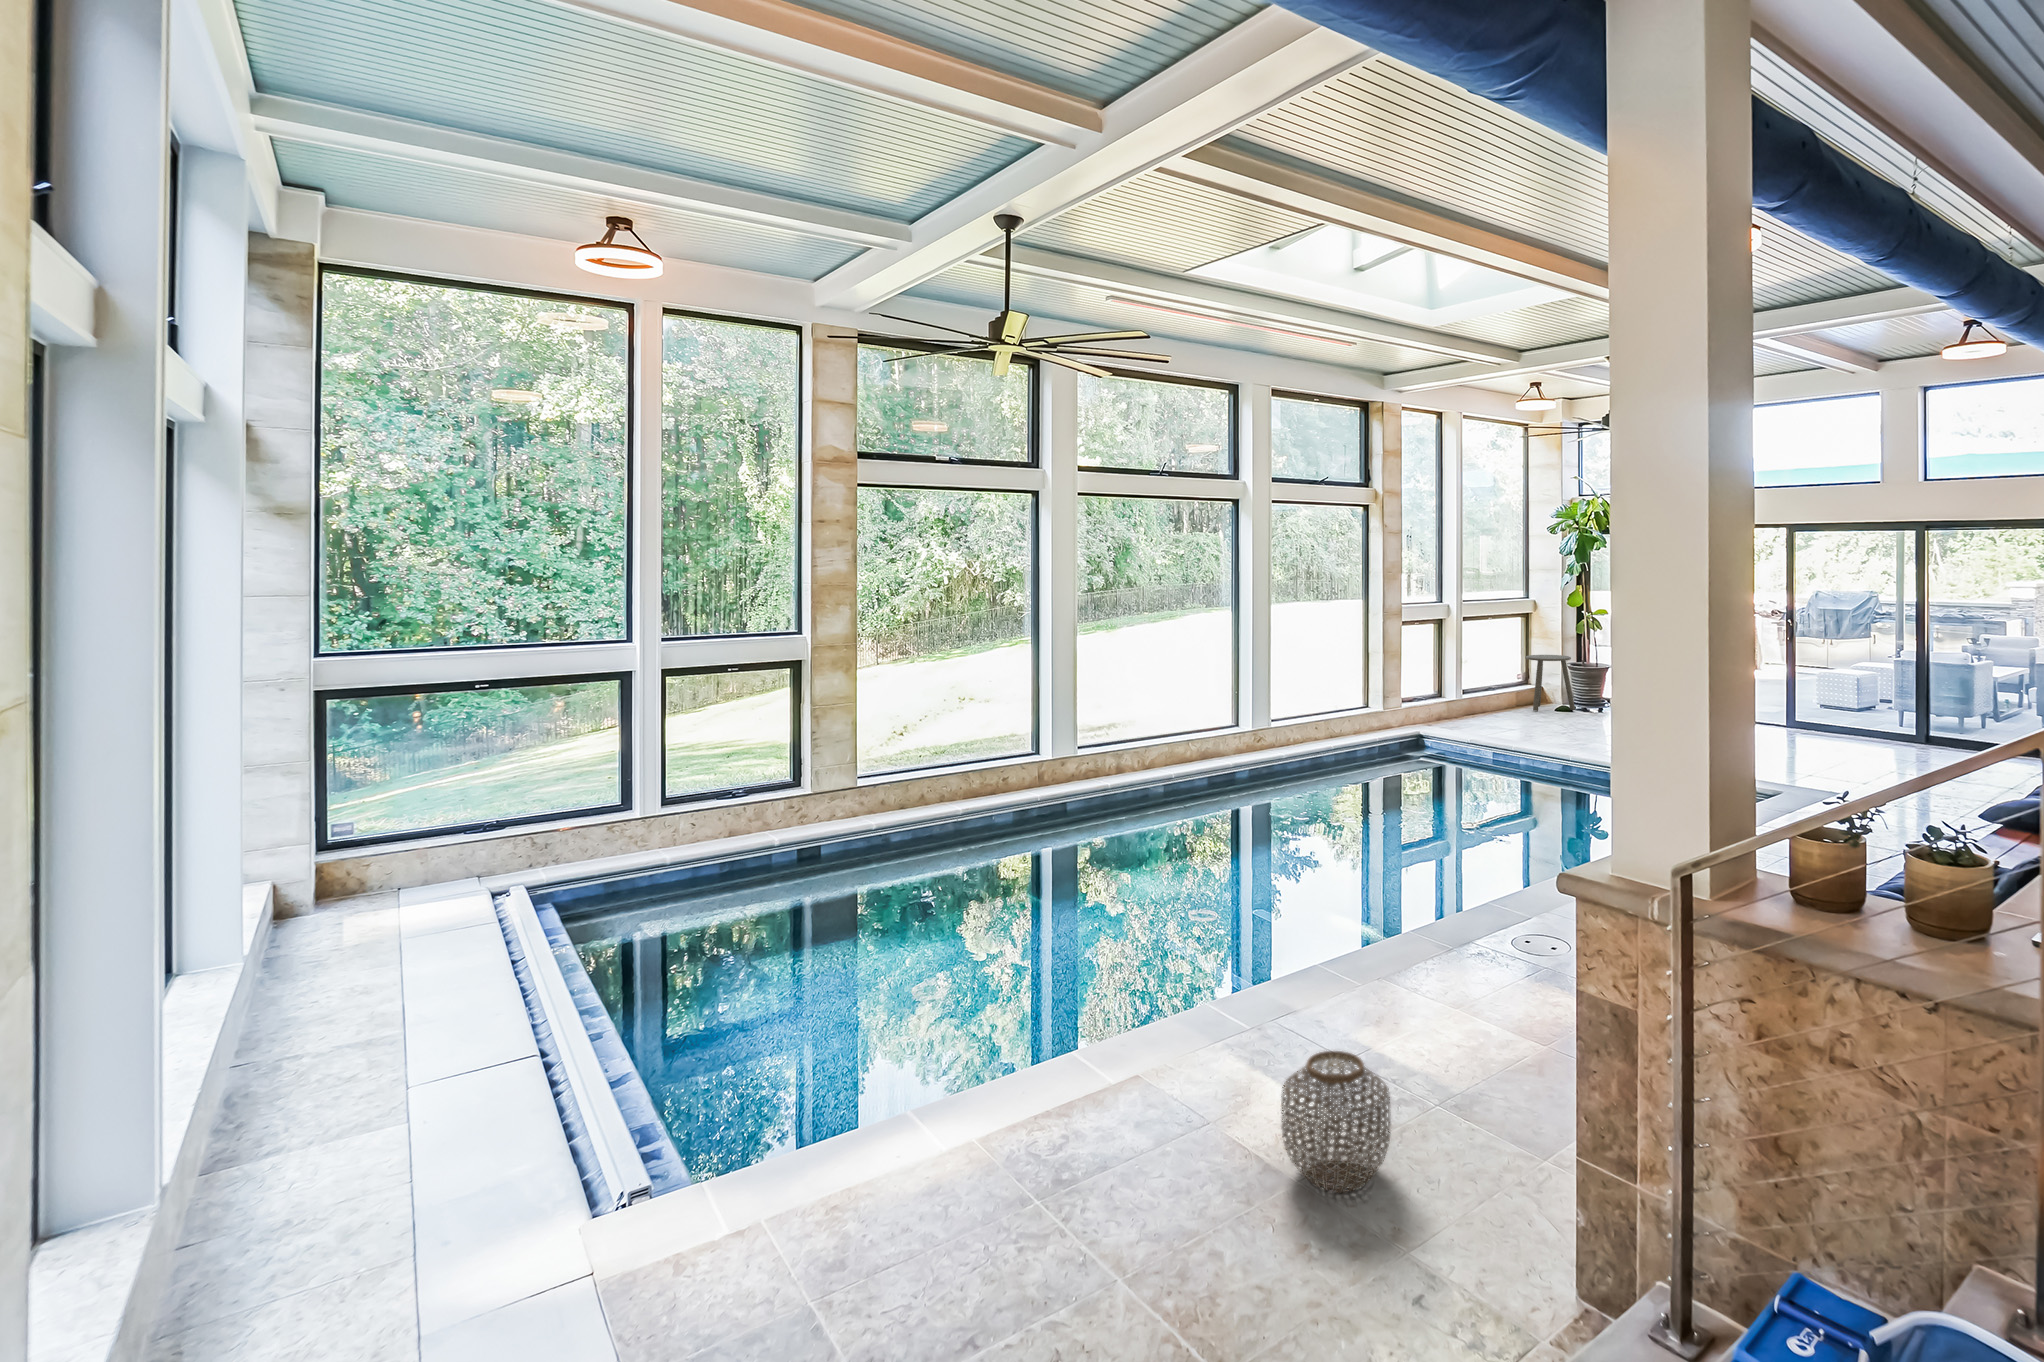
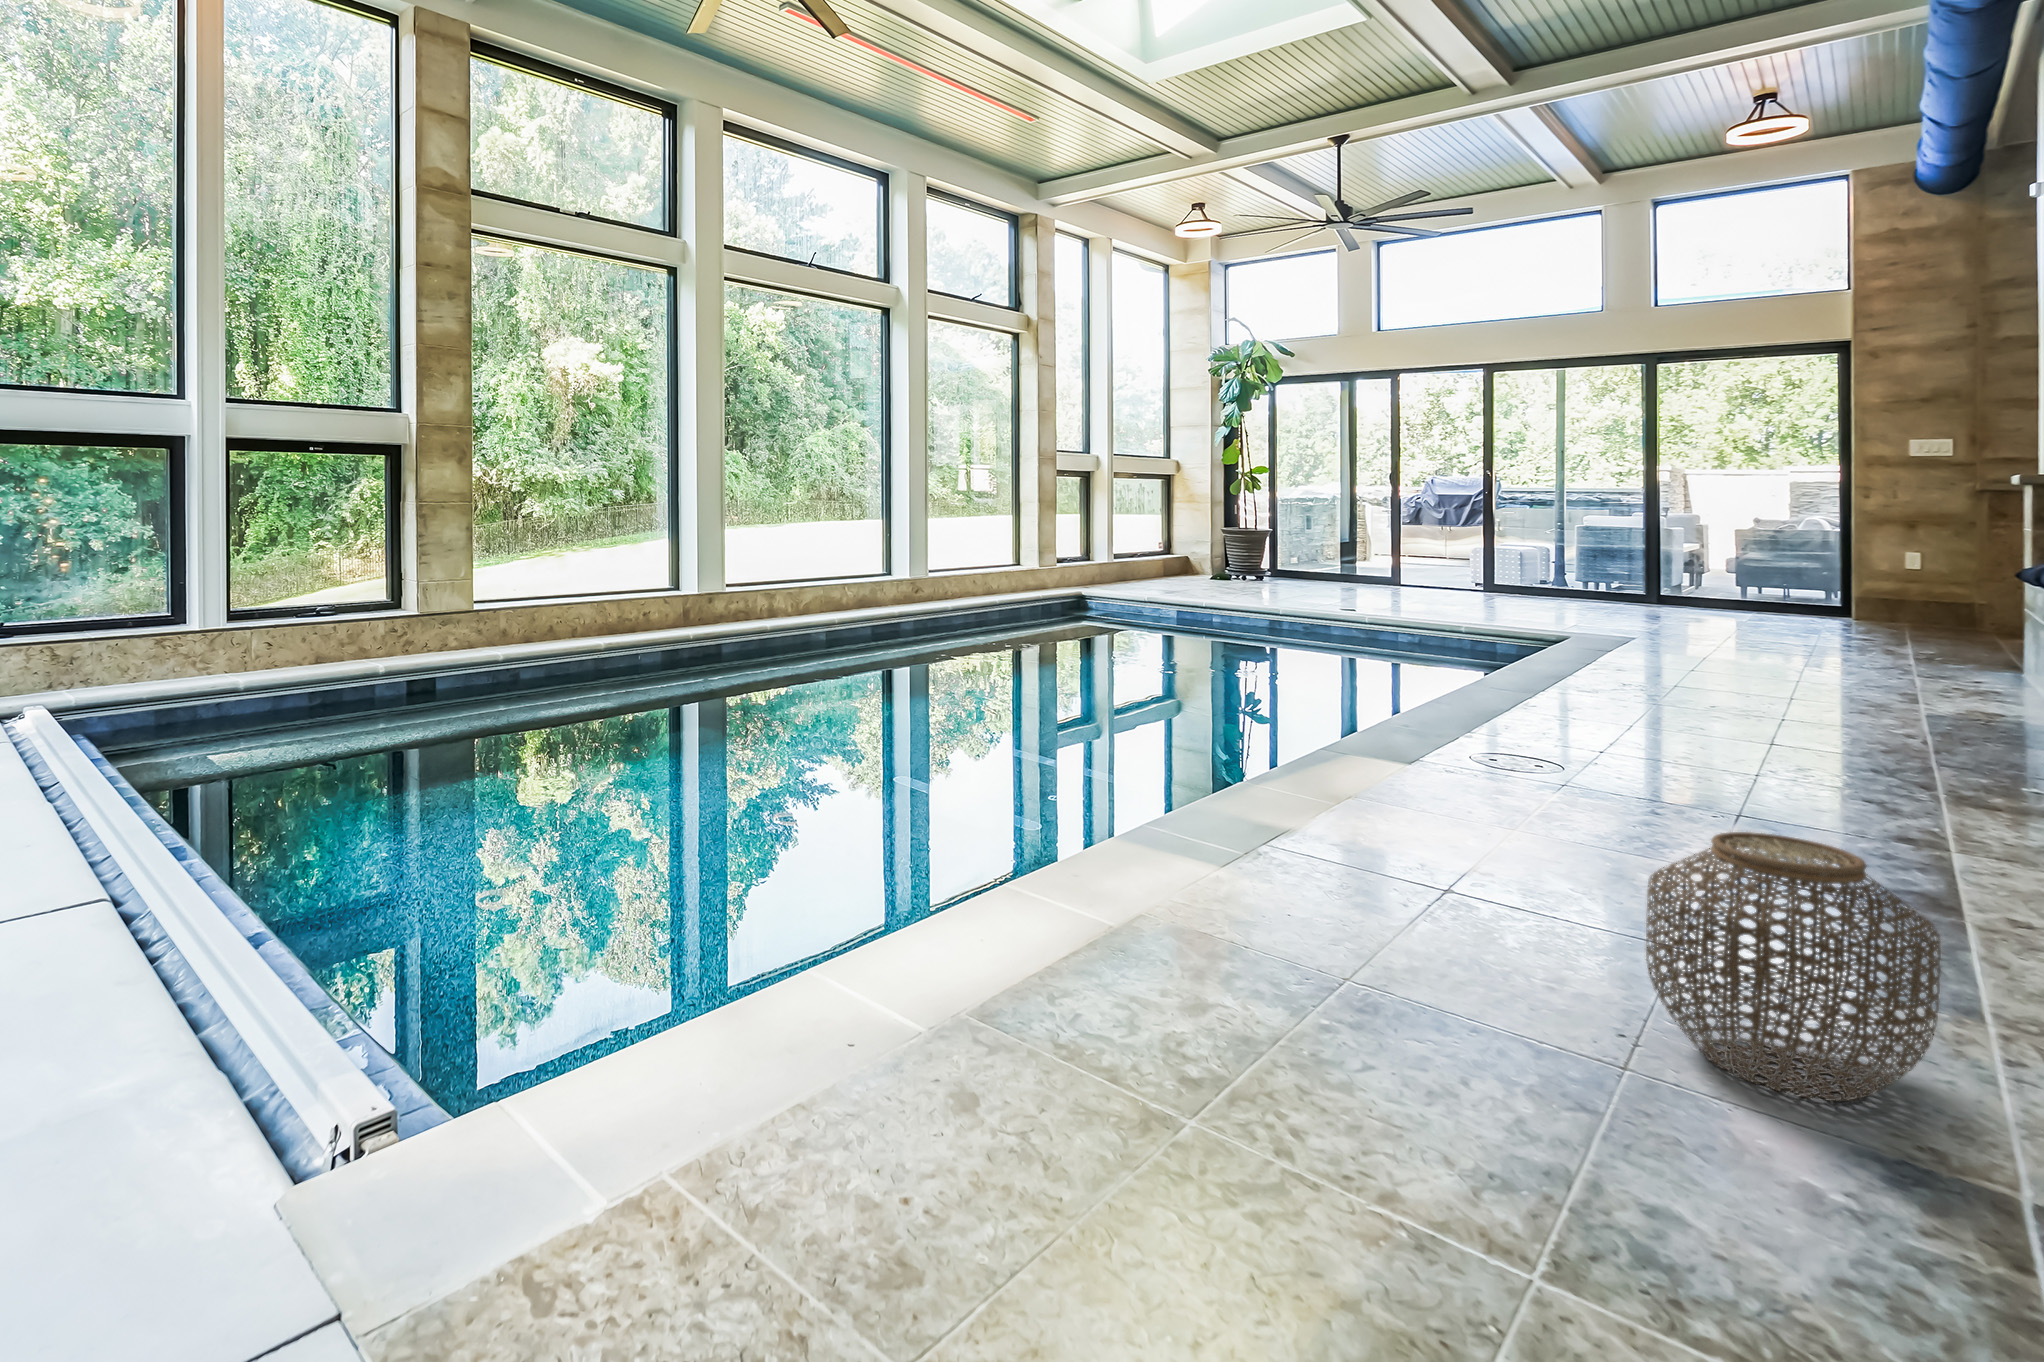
side table: present [1525,655,1575,711] -> none [1169,520,1225,579]

